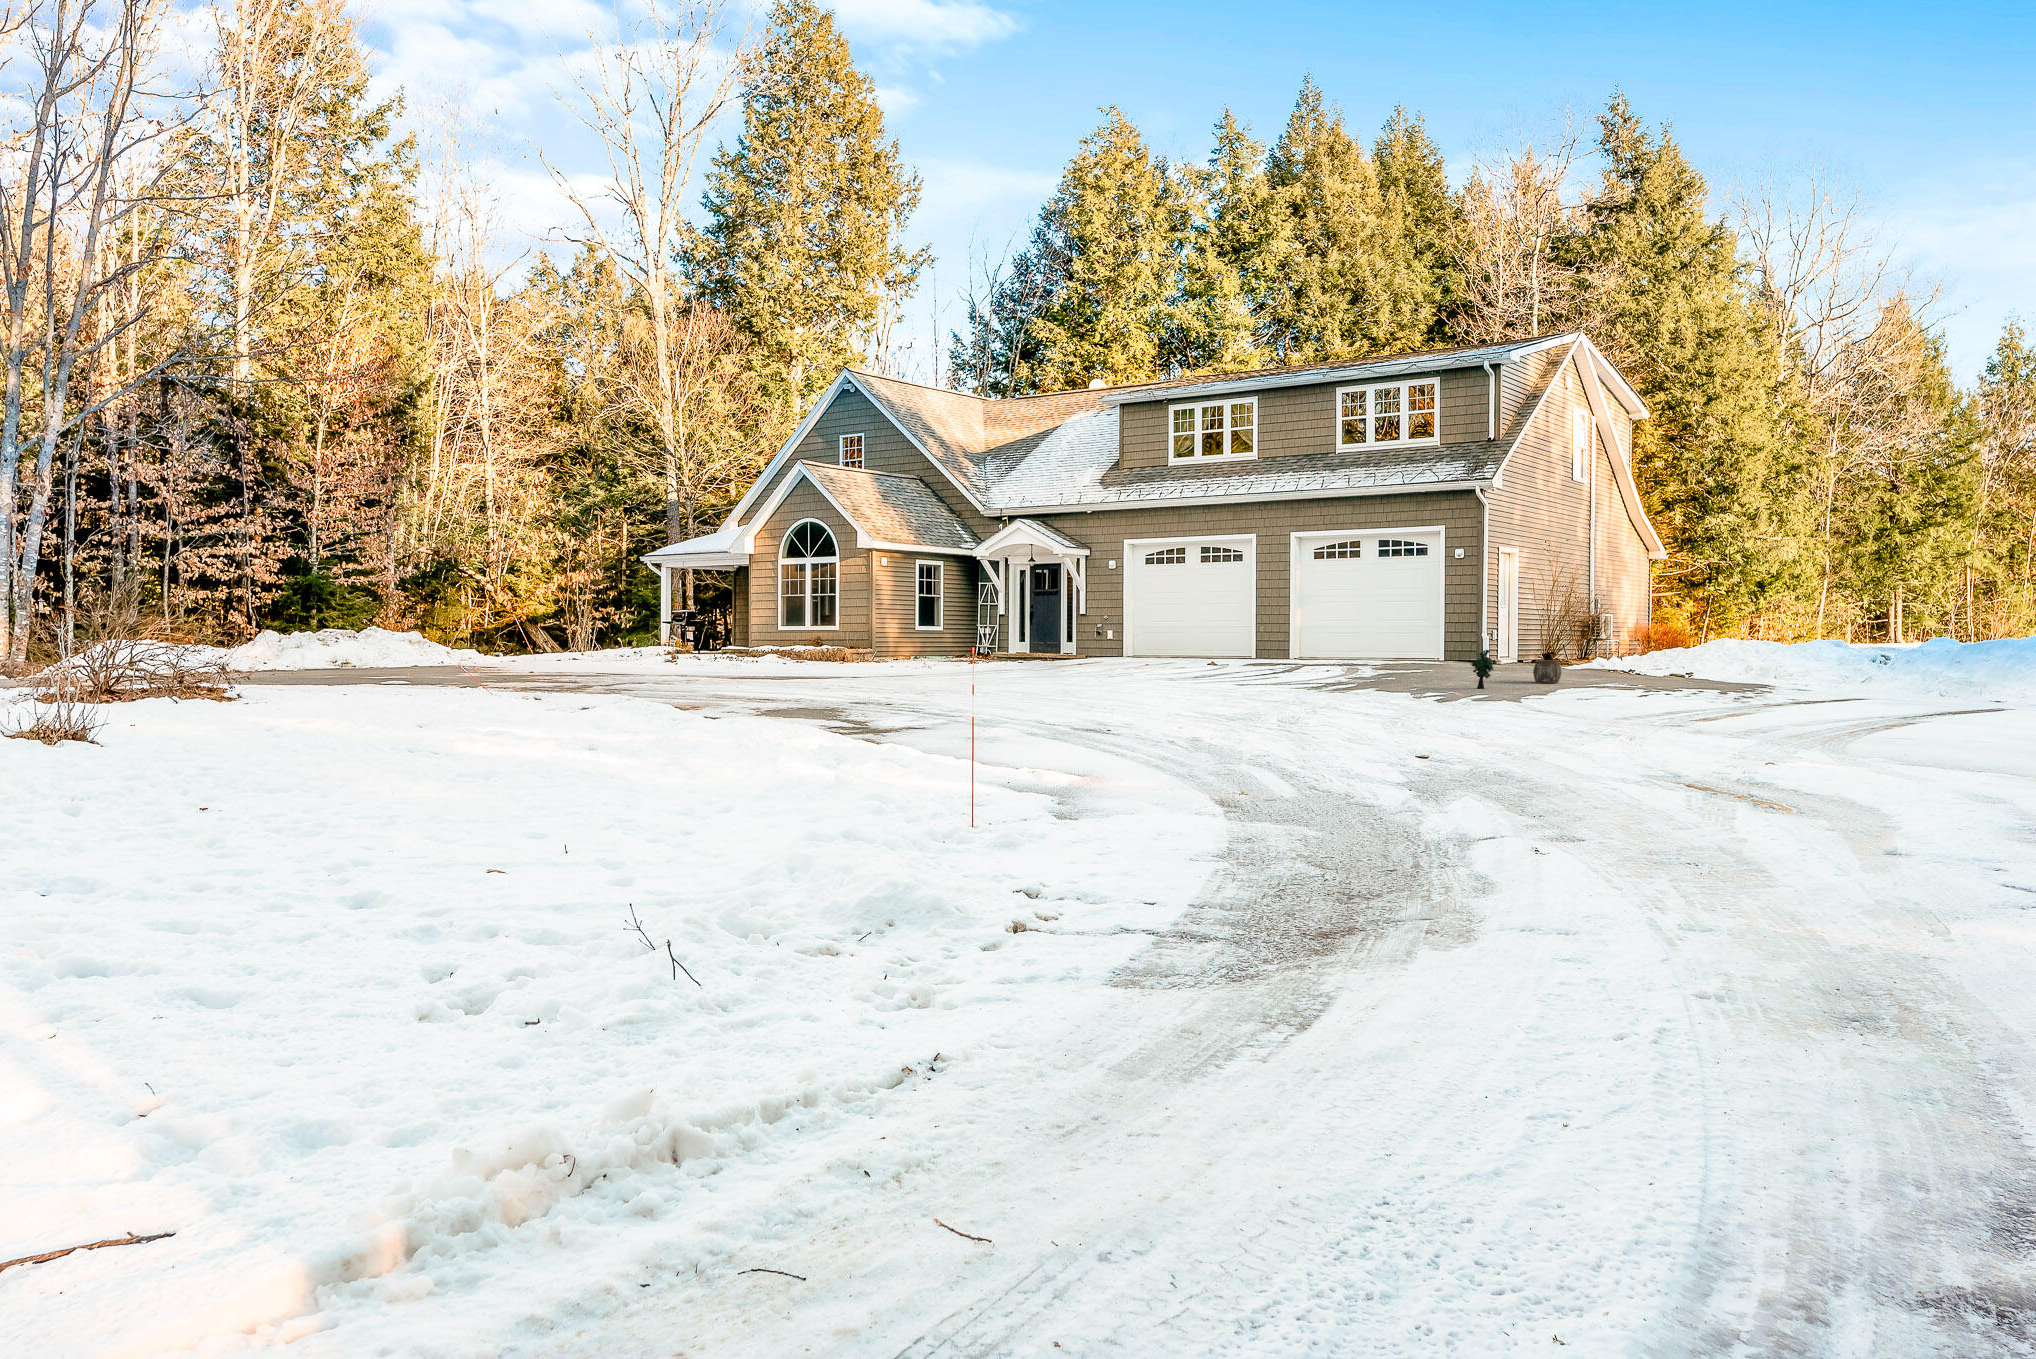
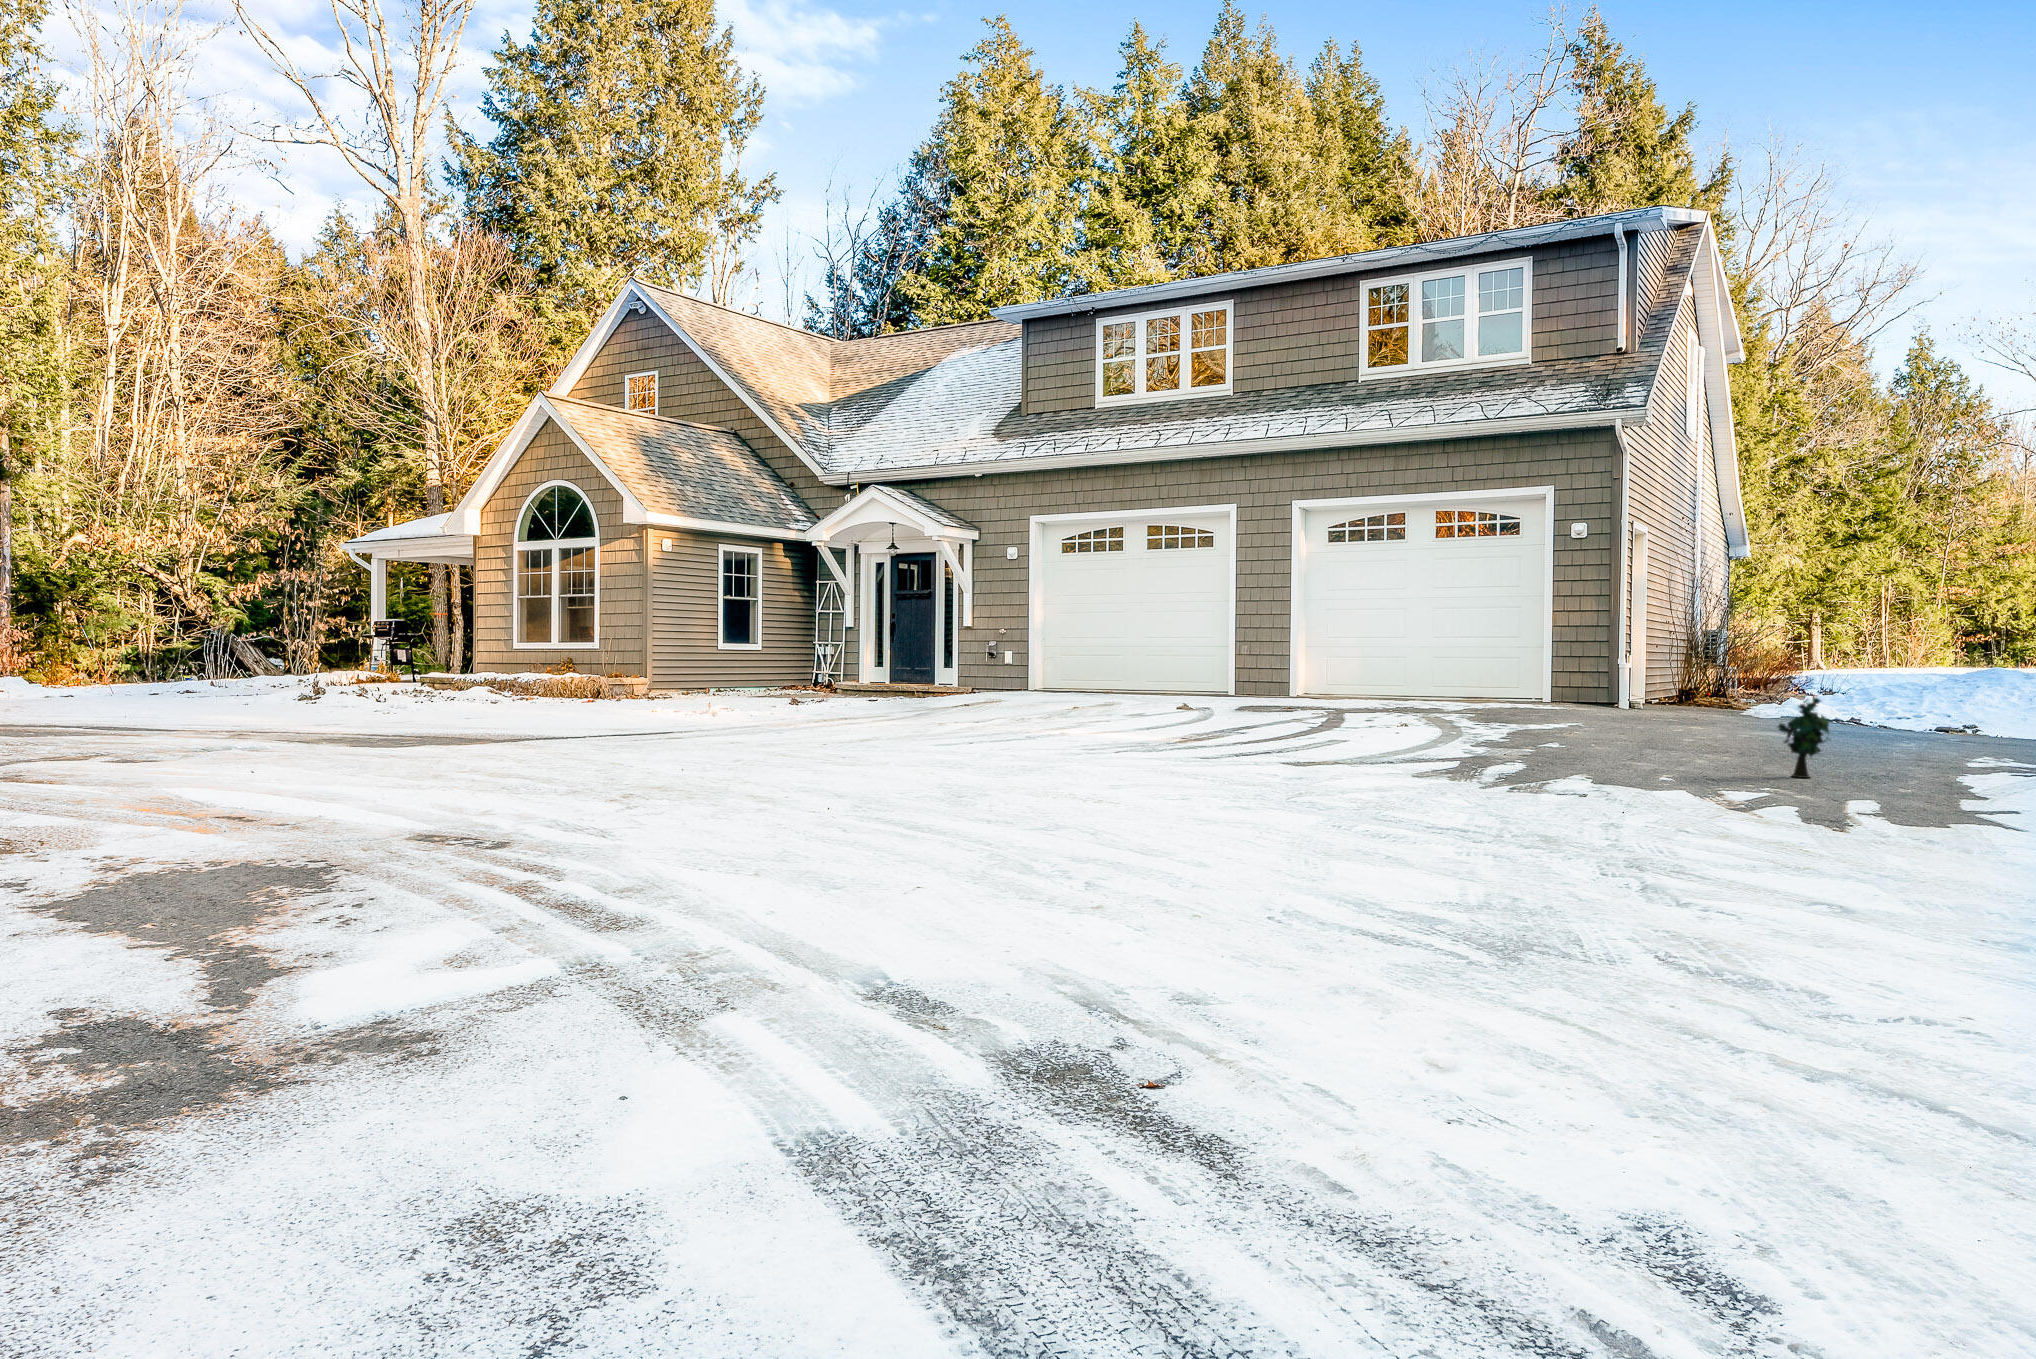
woven basket: present [1533,660,1561,683] -> none [1845,713,1907,759]

